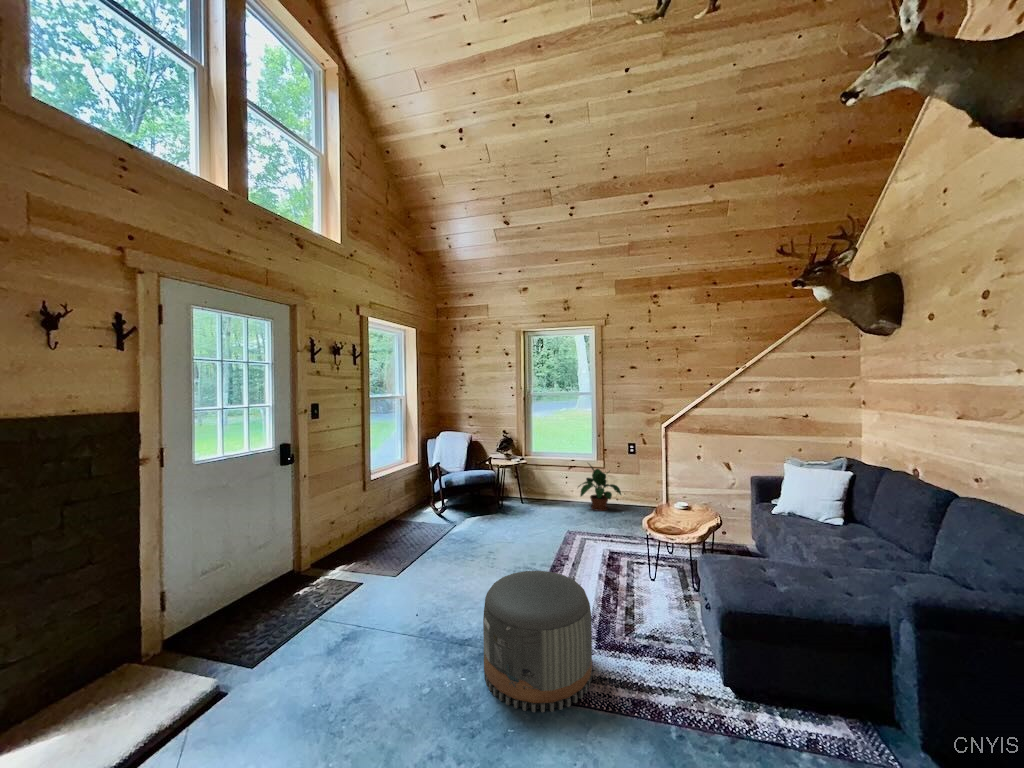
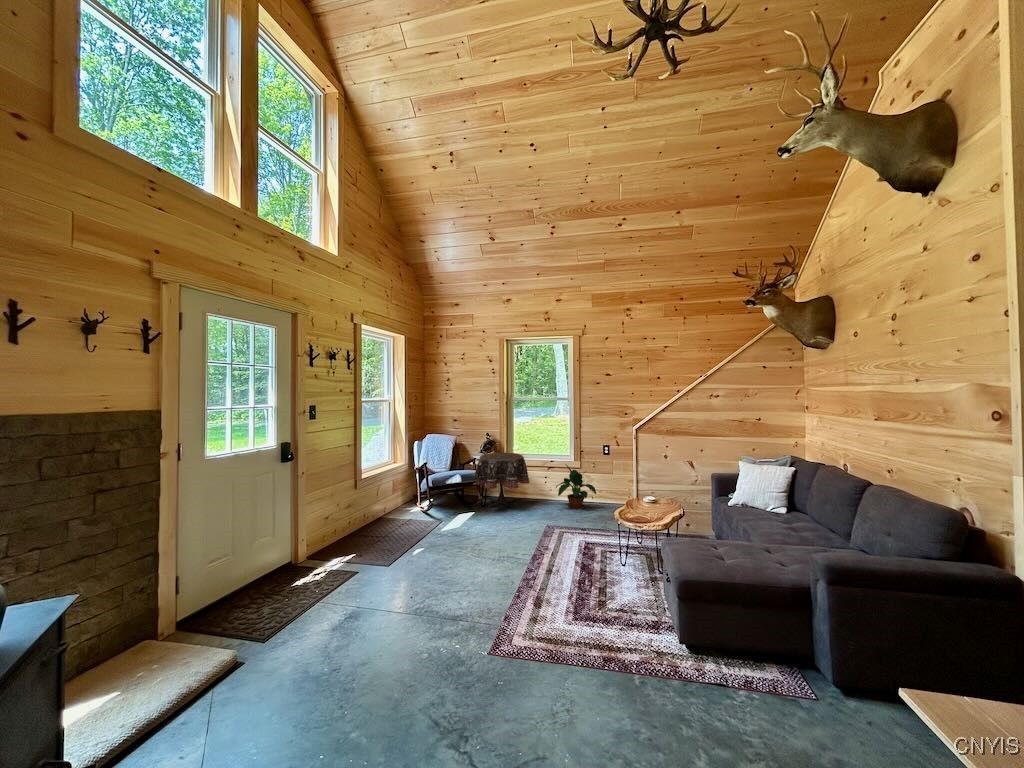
side table: none [490,451,550,509] -> present [473,453,529,508]
pouf: present [483,571,592,712] -> none [476,553,569,668]

